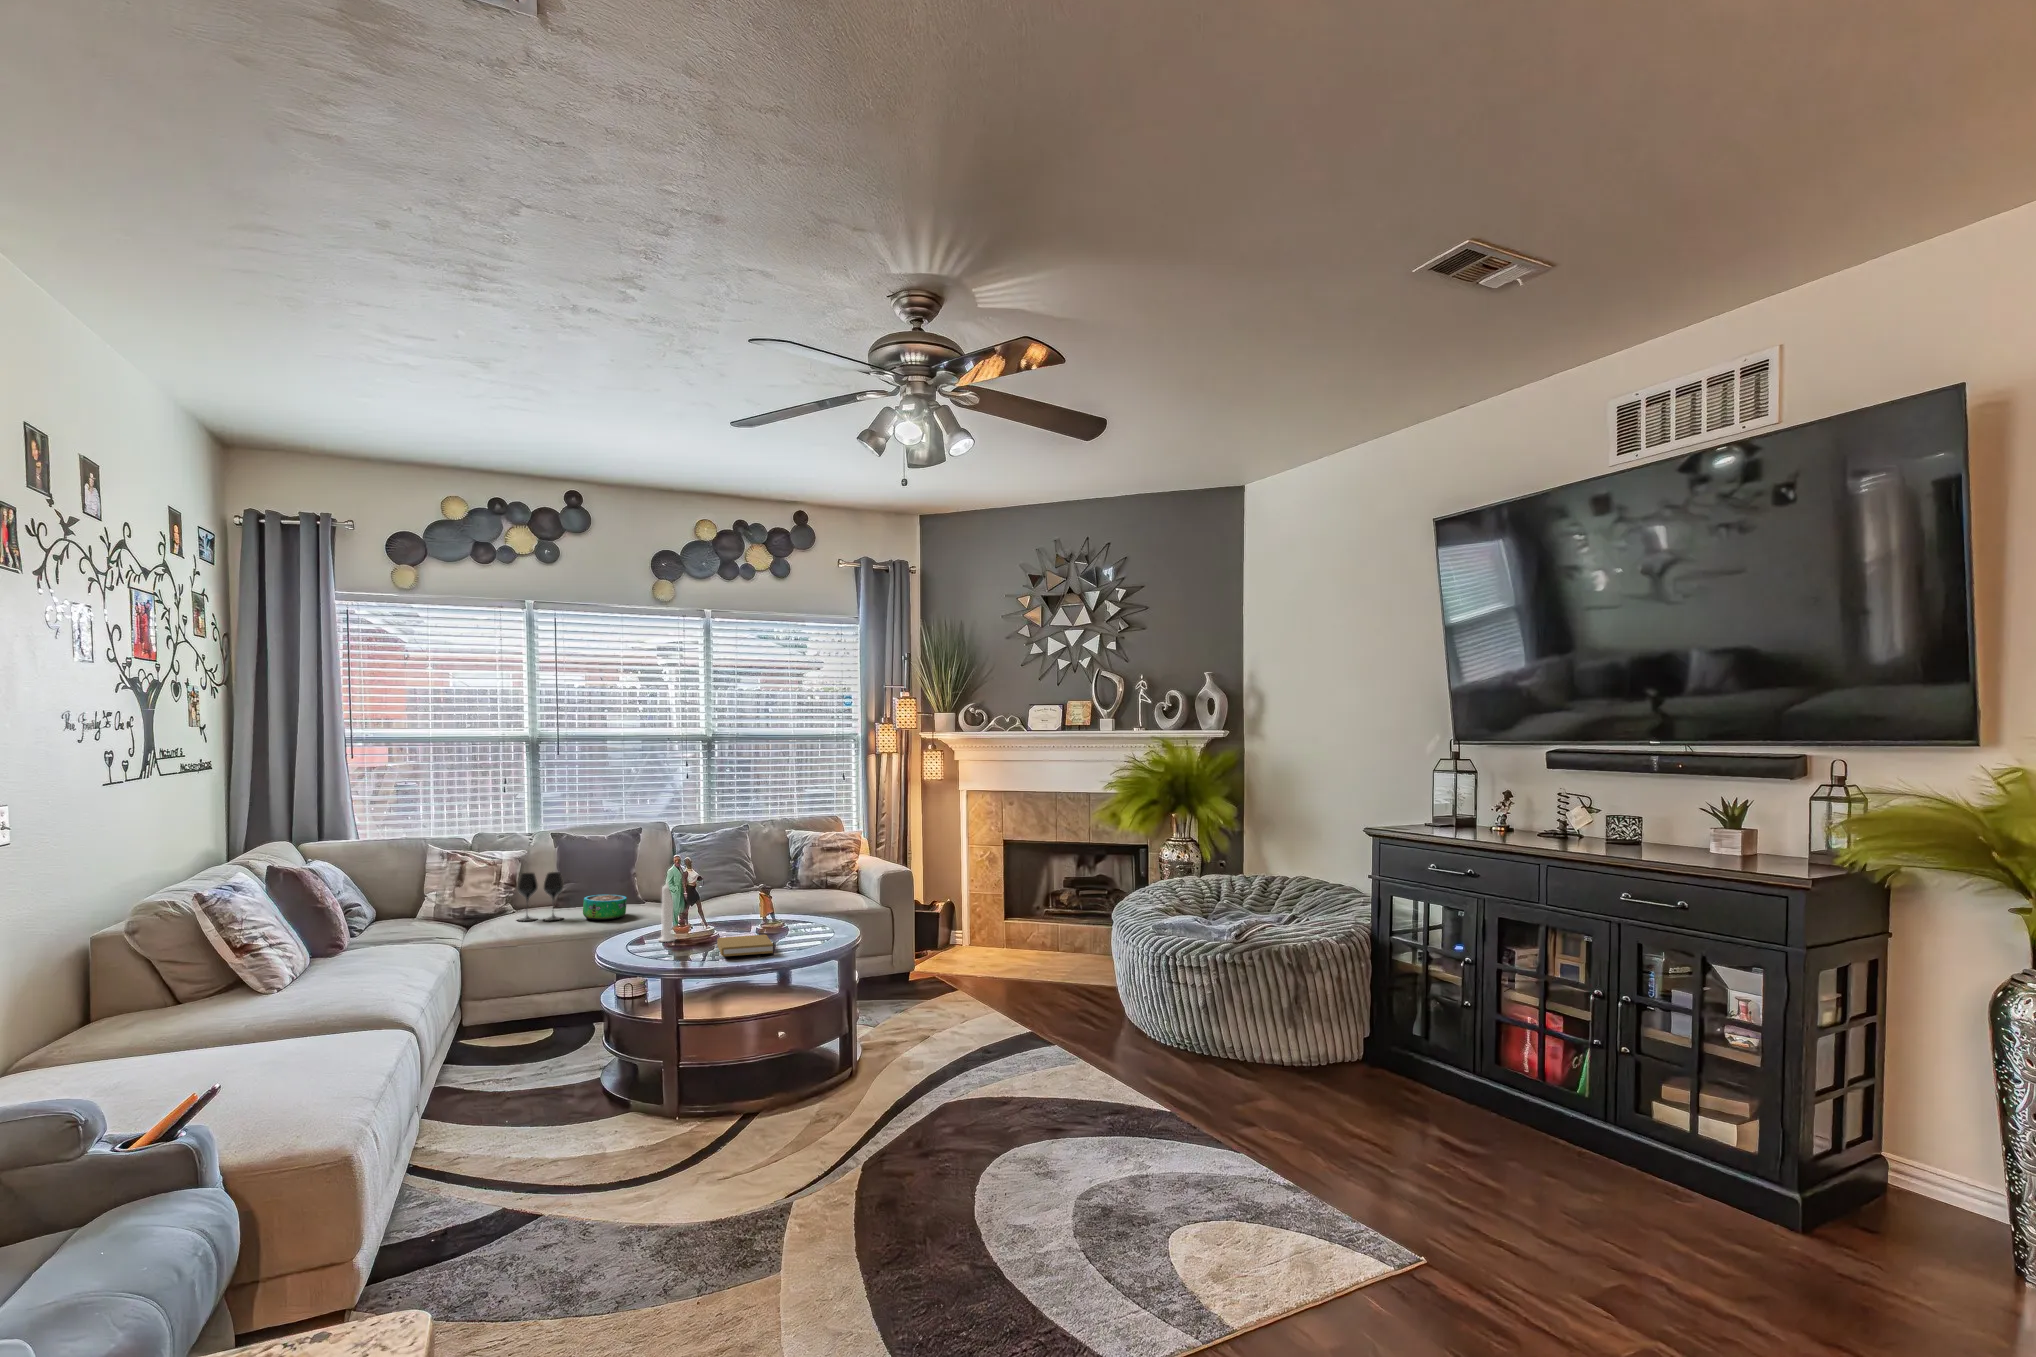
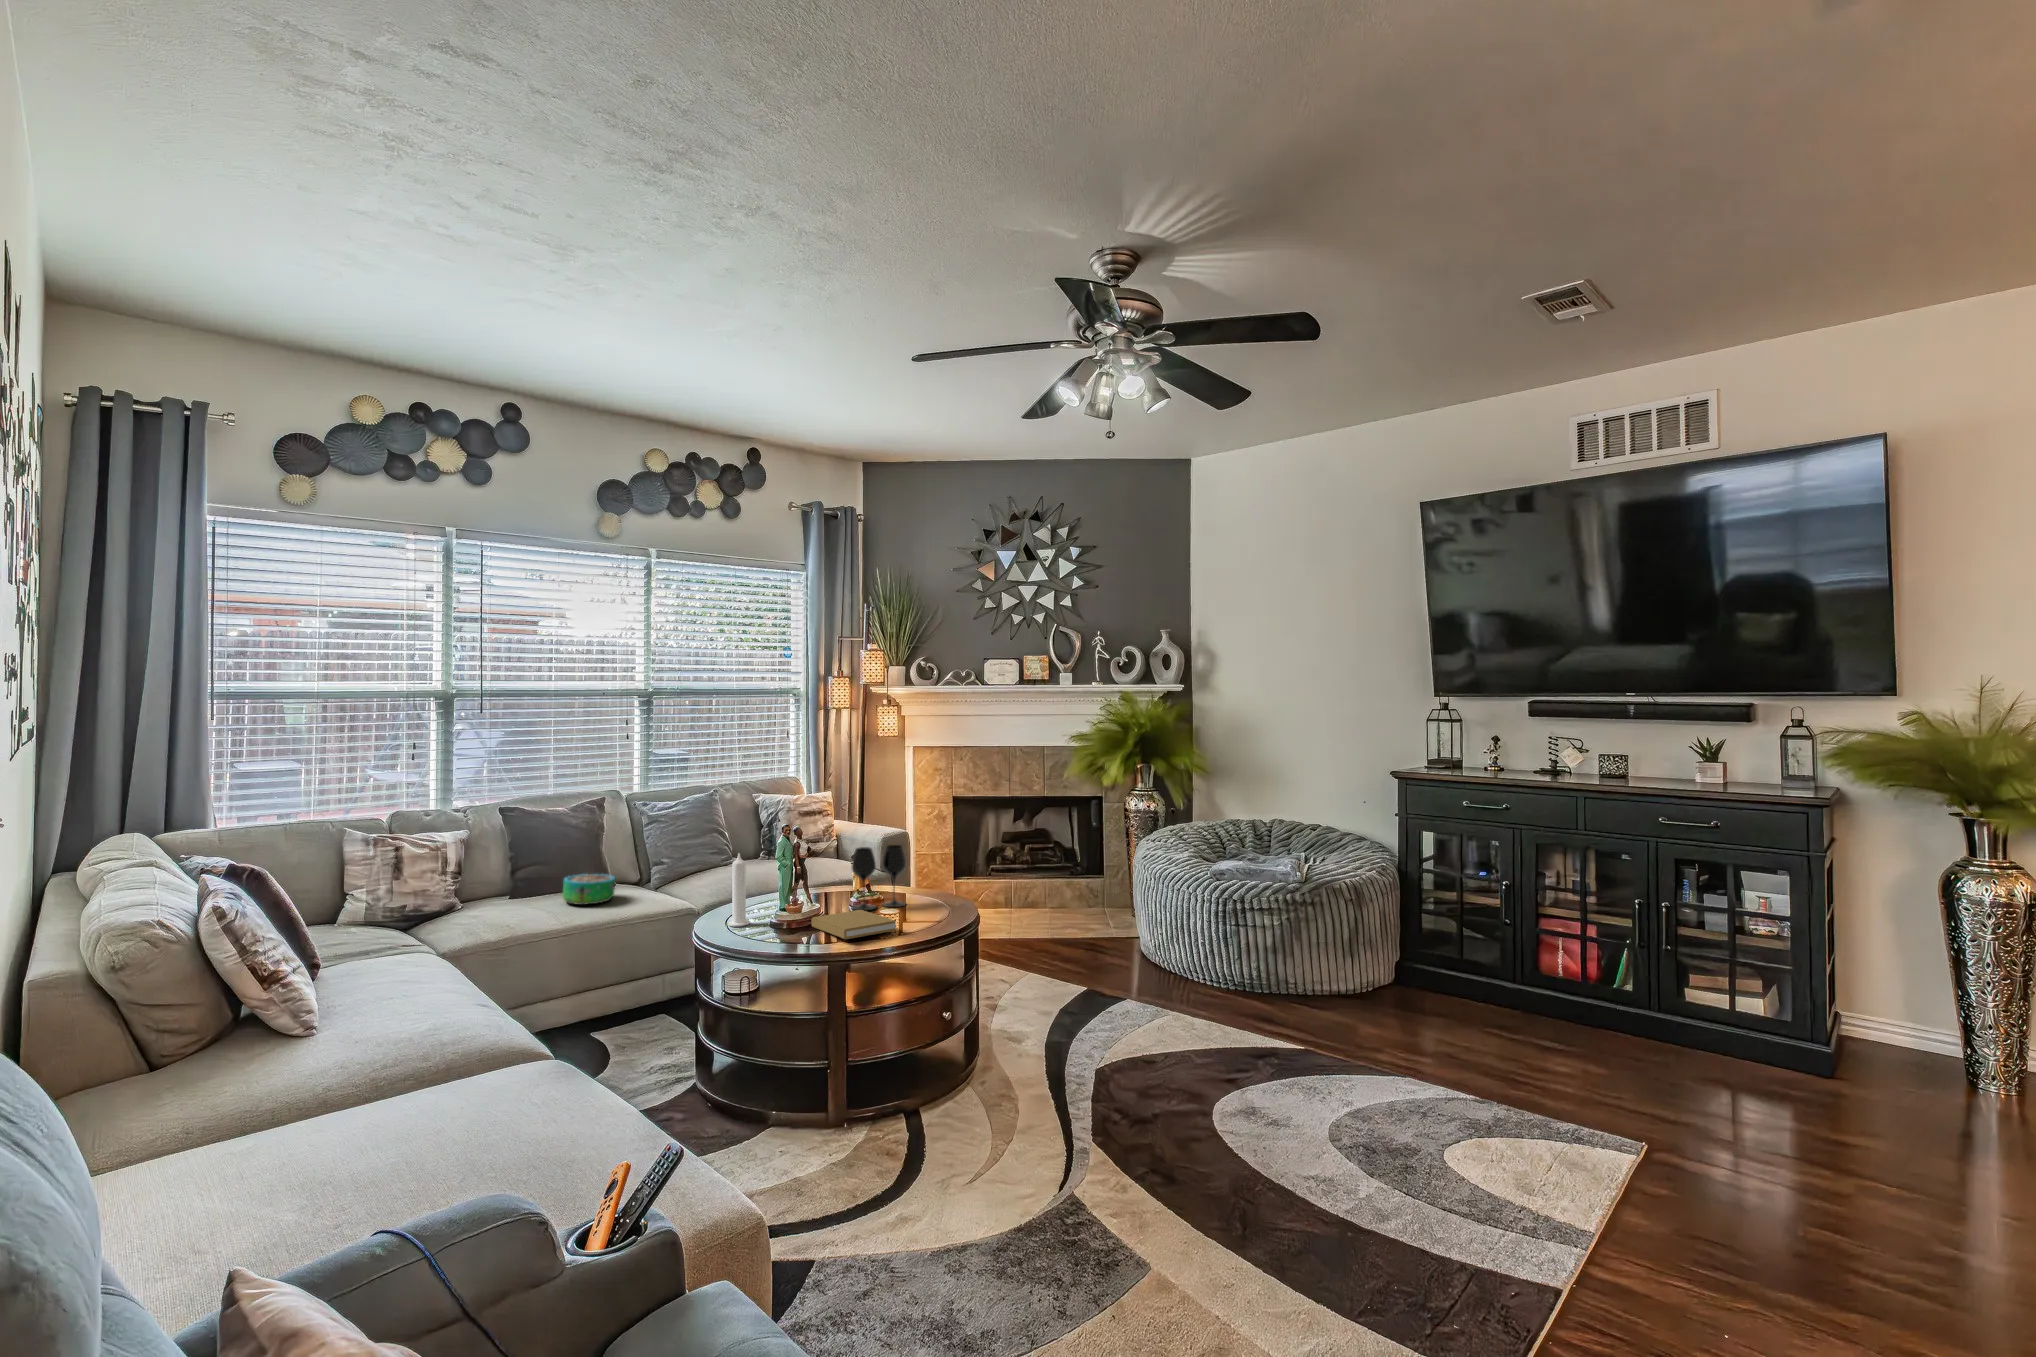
wine glass: present [517,872,564,921] -> present [852,845,906,910]

